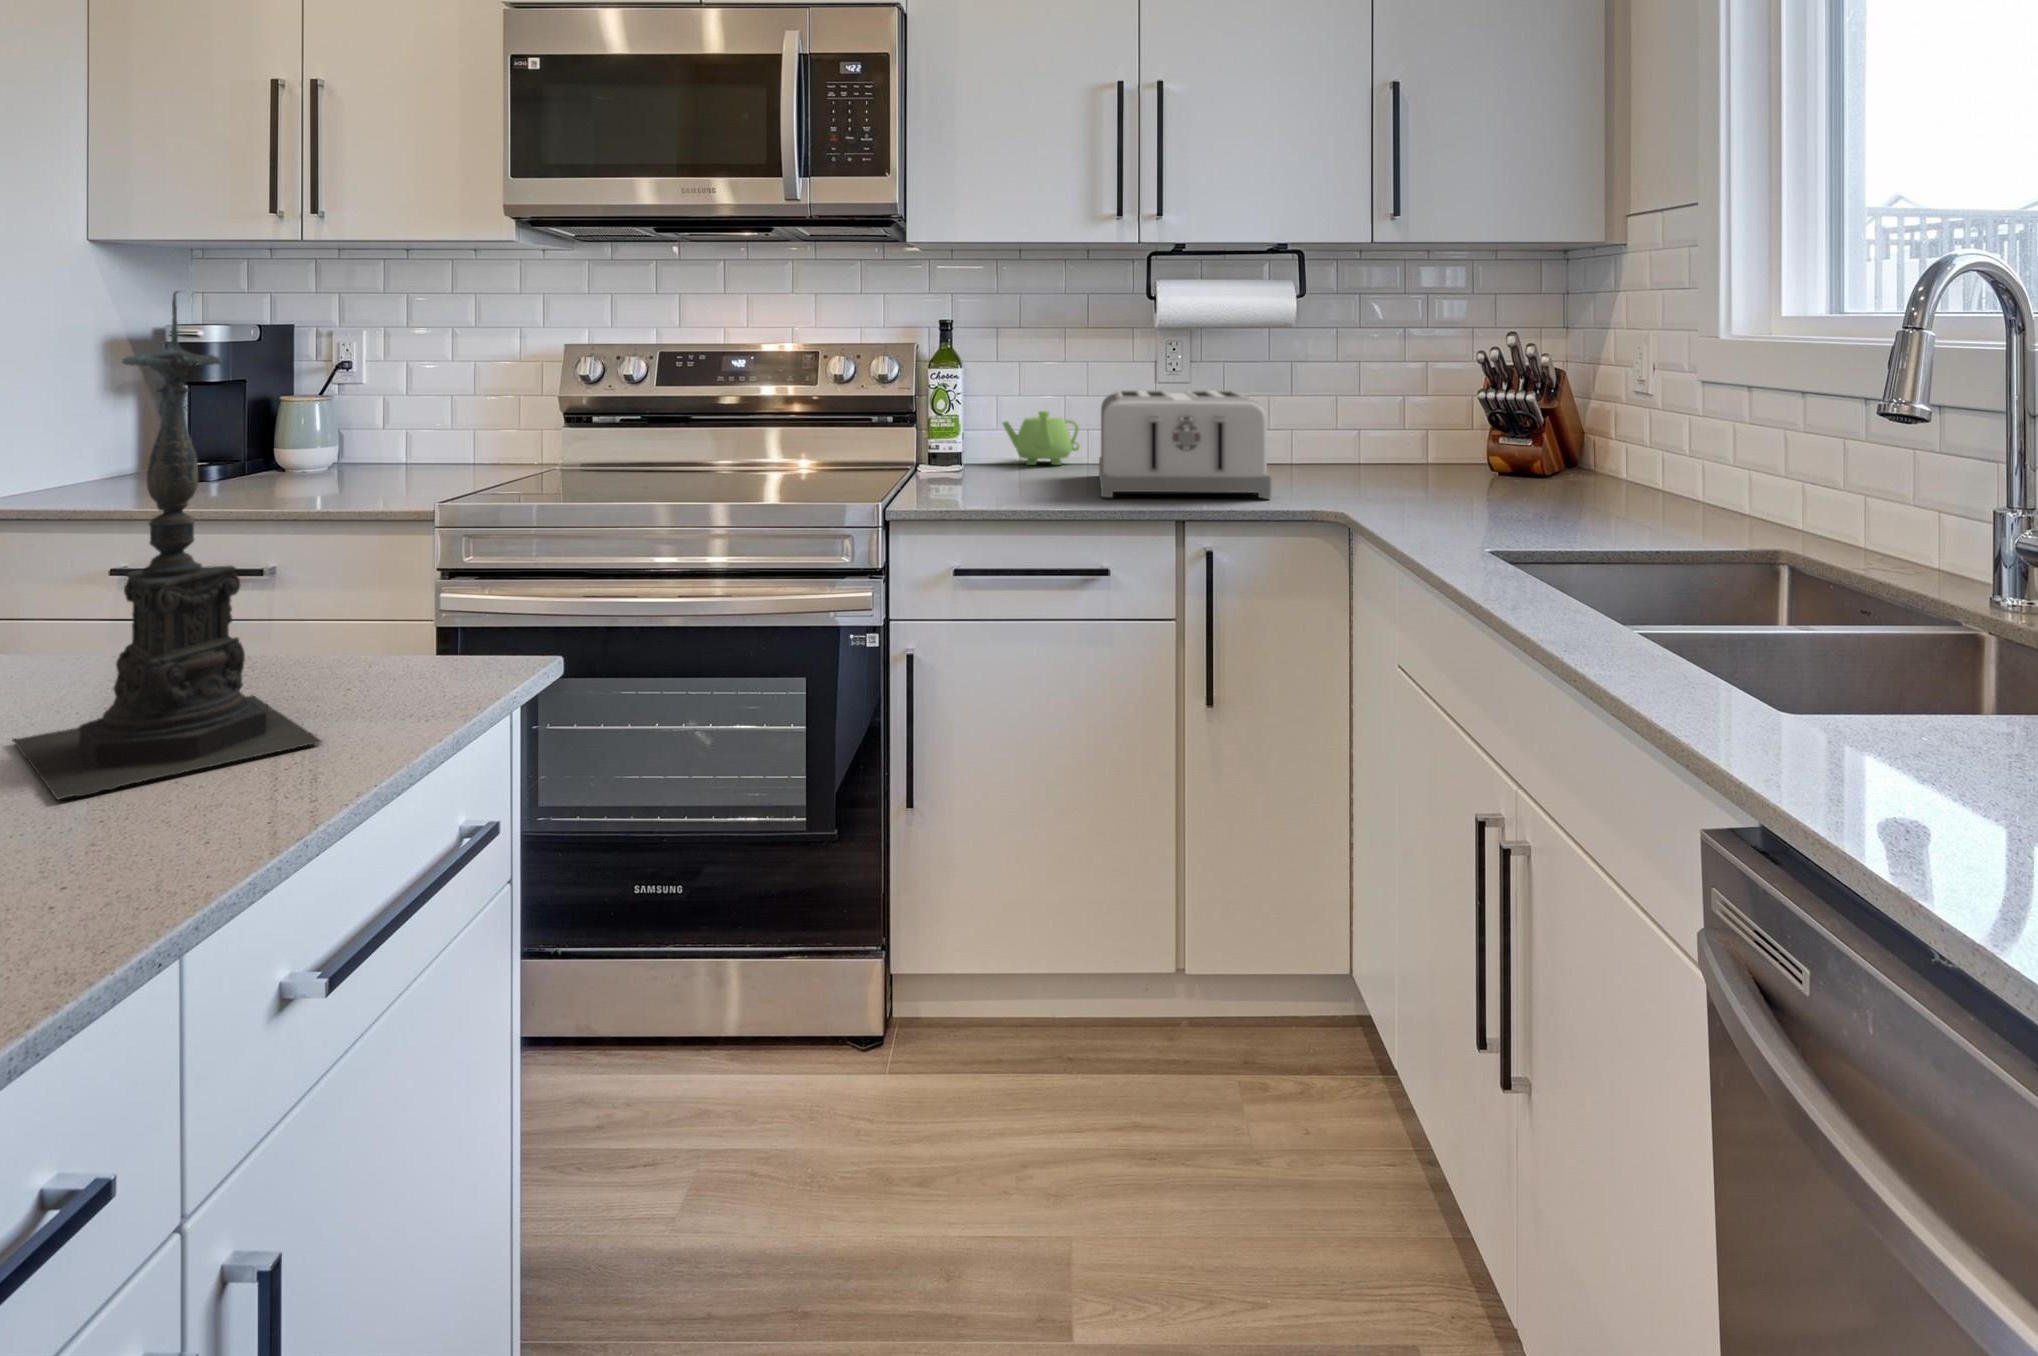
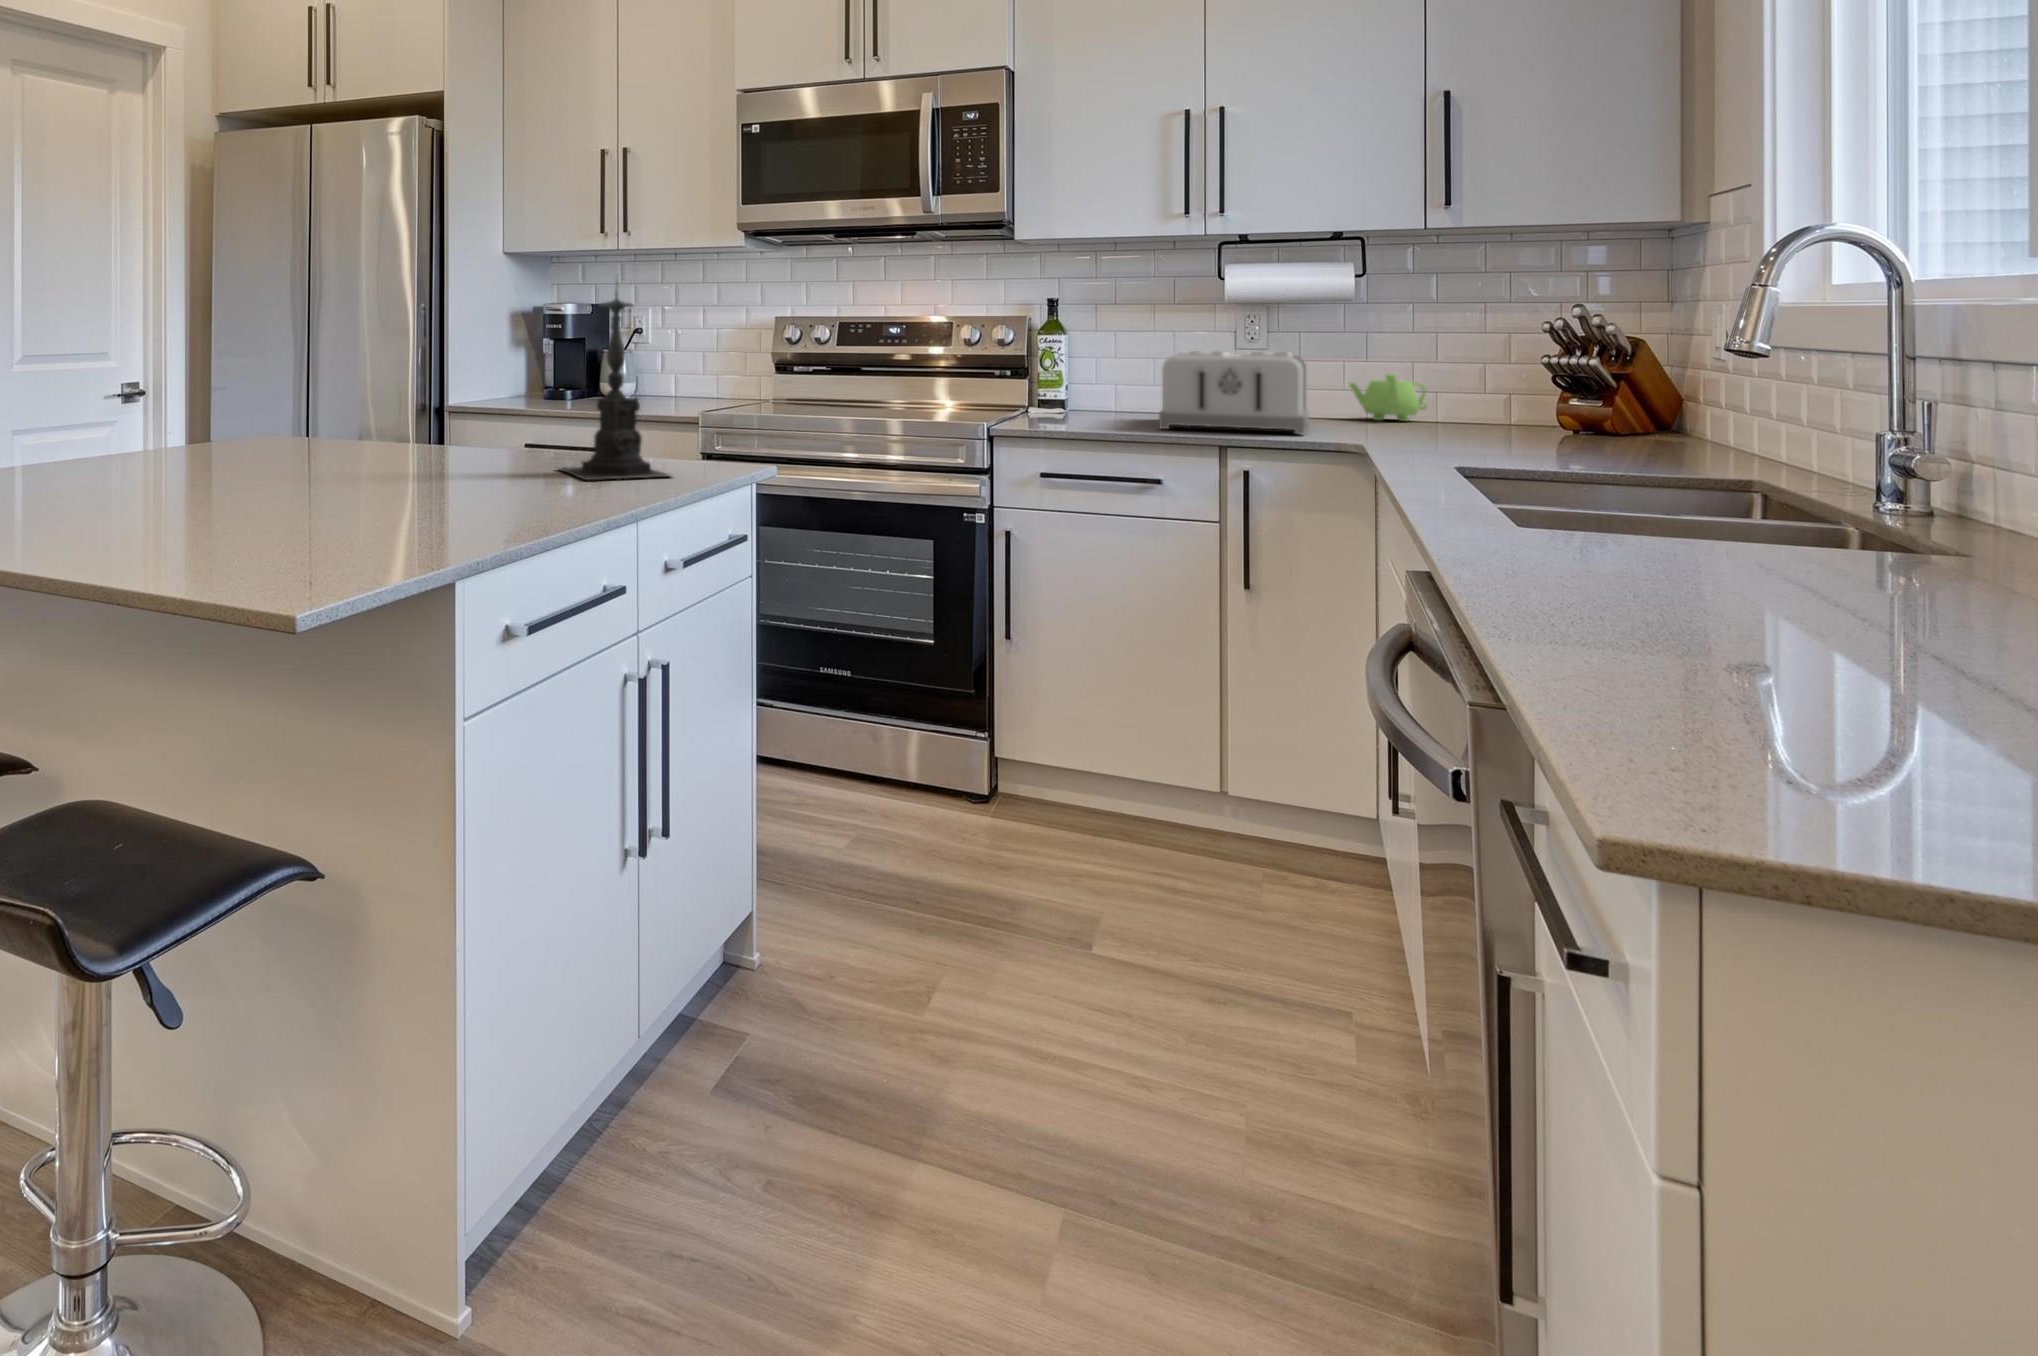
teapot: present [1003,411,1080,465] -> present [1350,374,1427,421]

